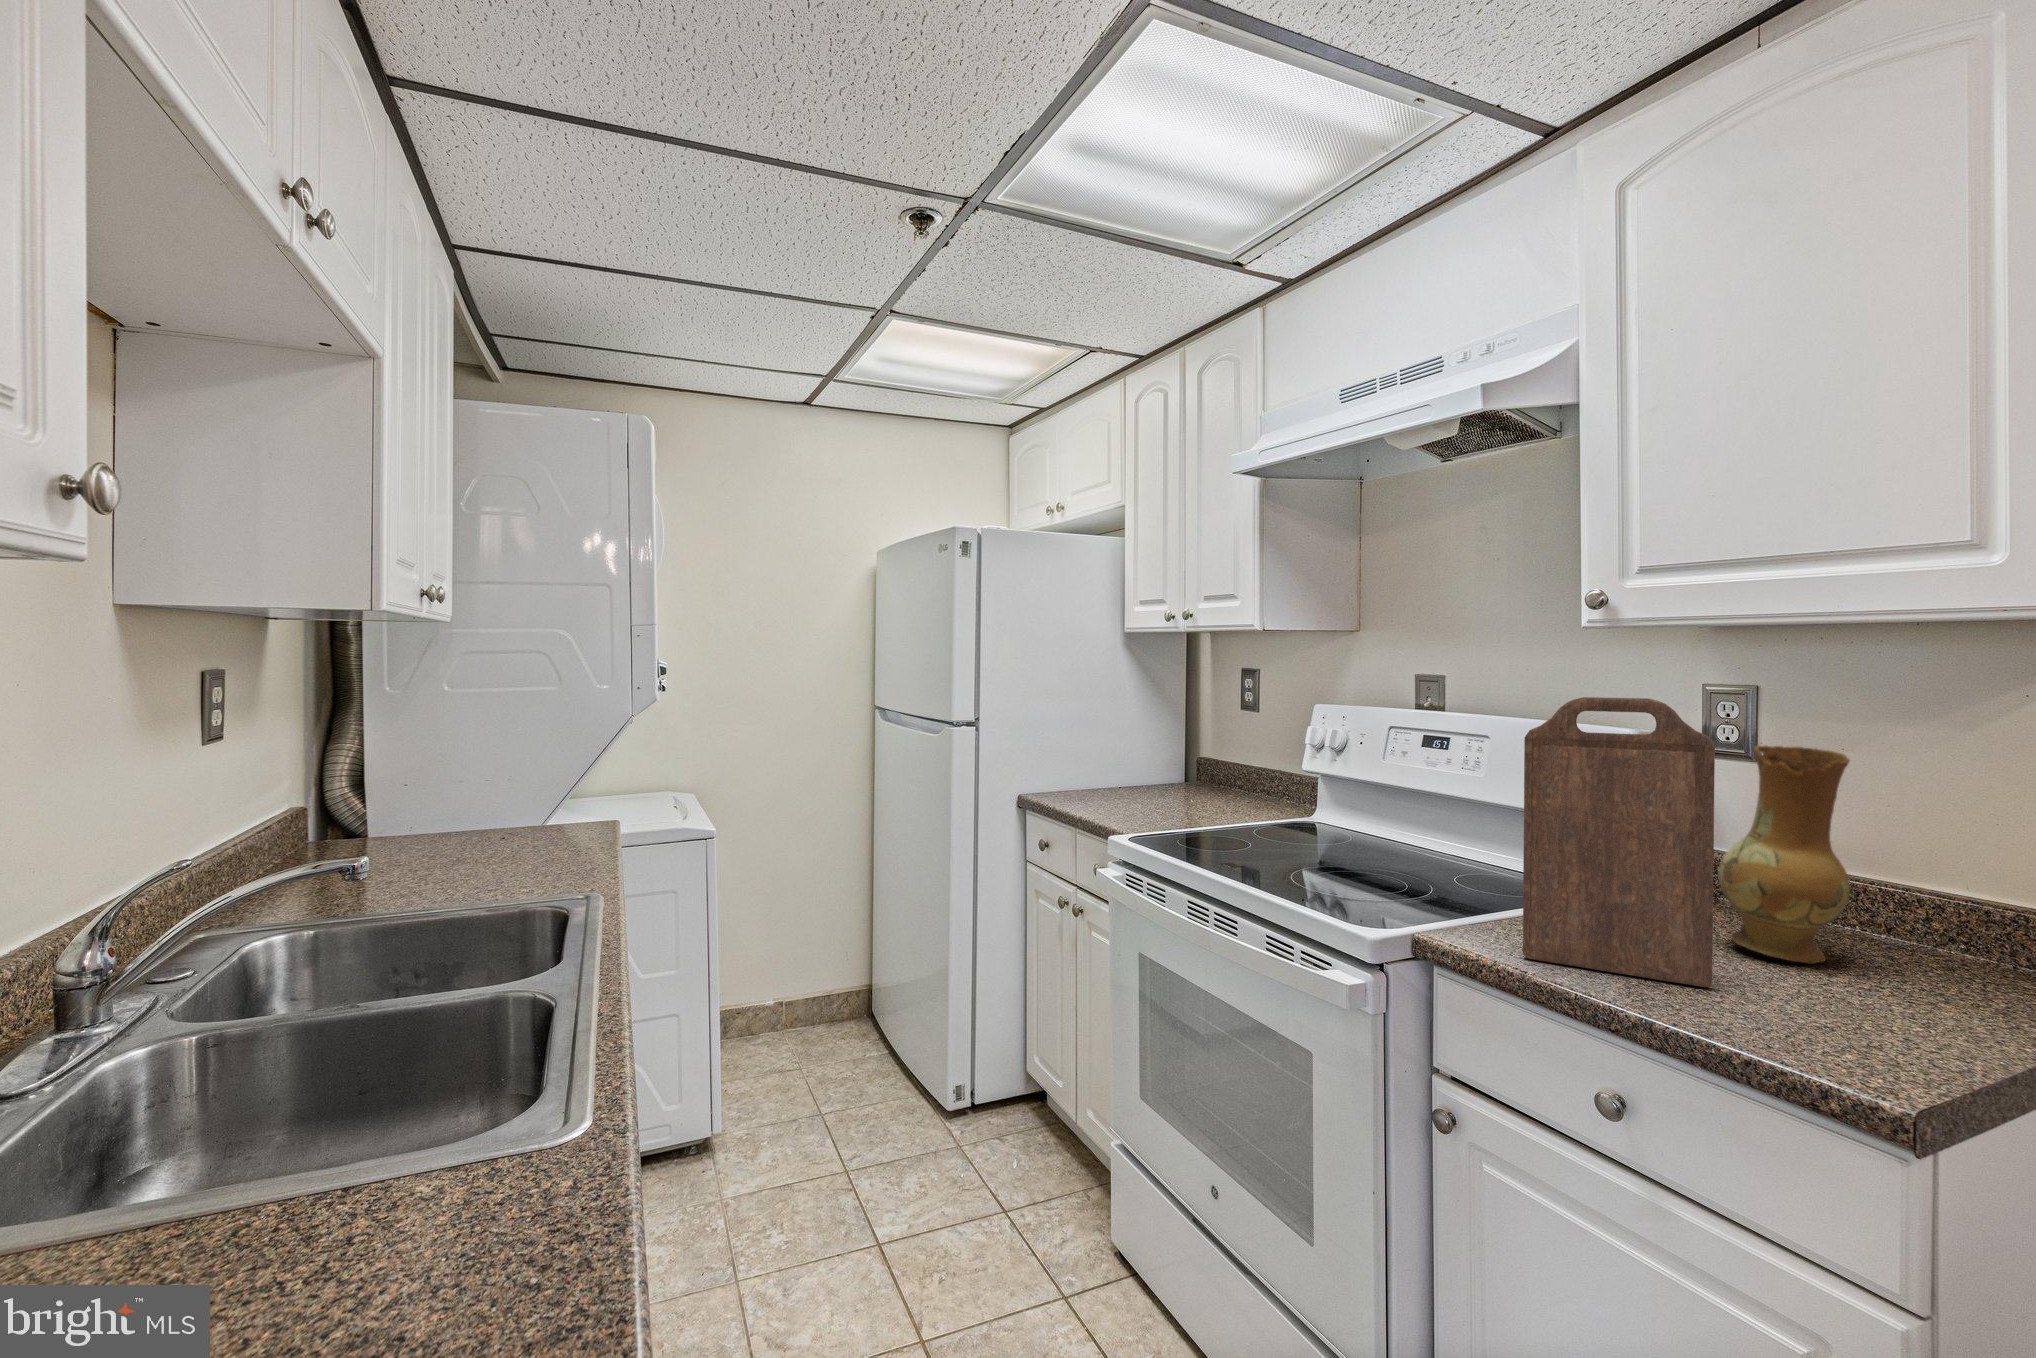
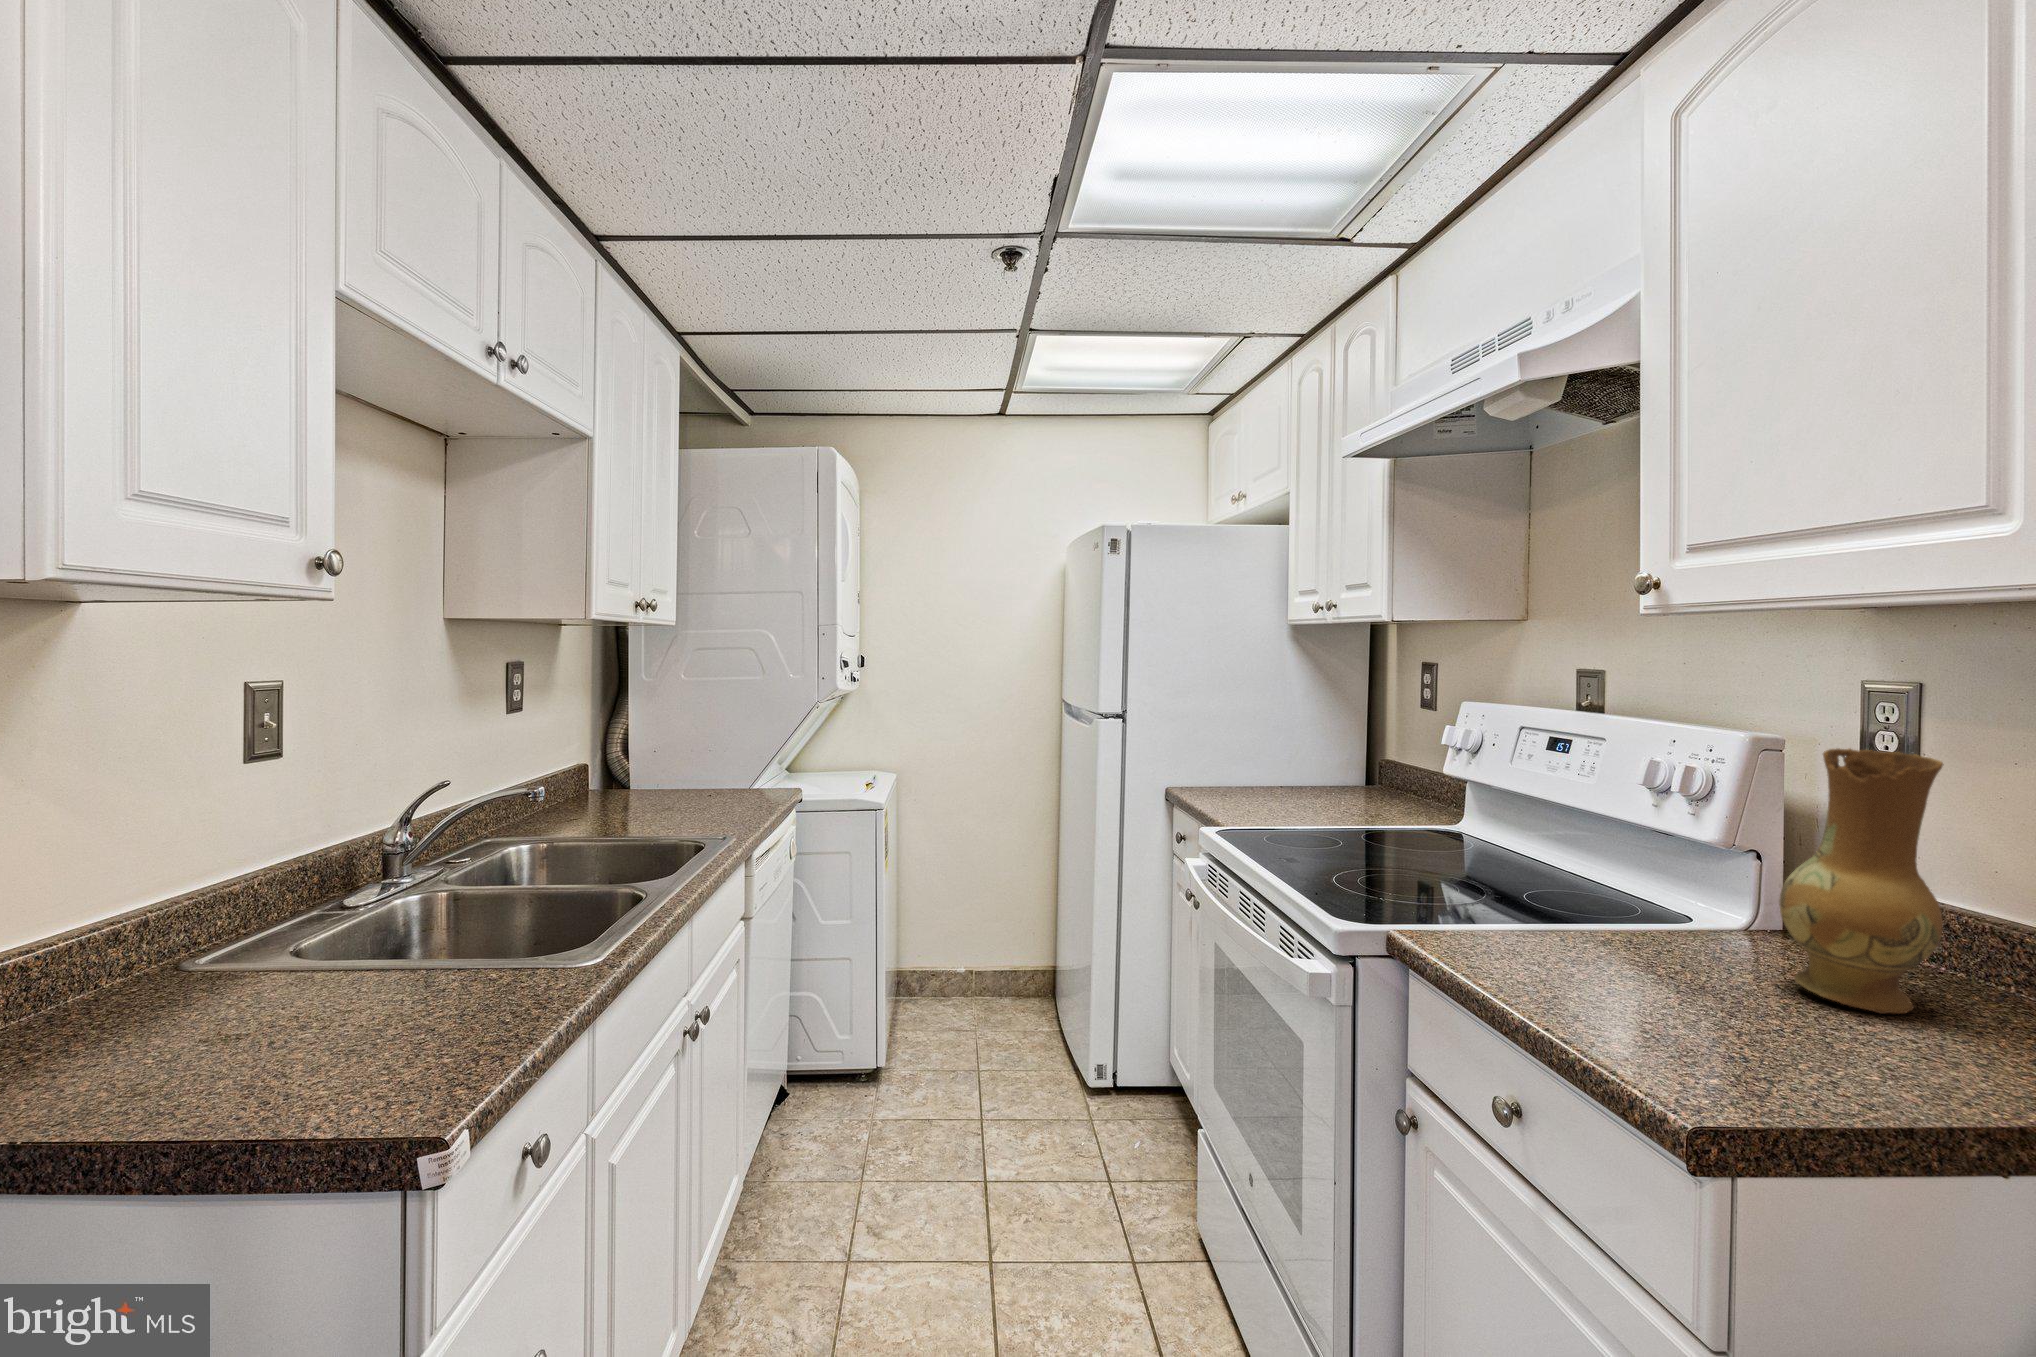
cutting board: present [1523,697,1715,987] -> none [1503,681,1707,1013]

